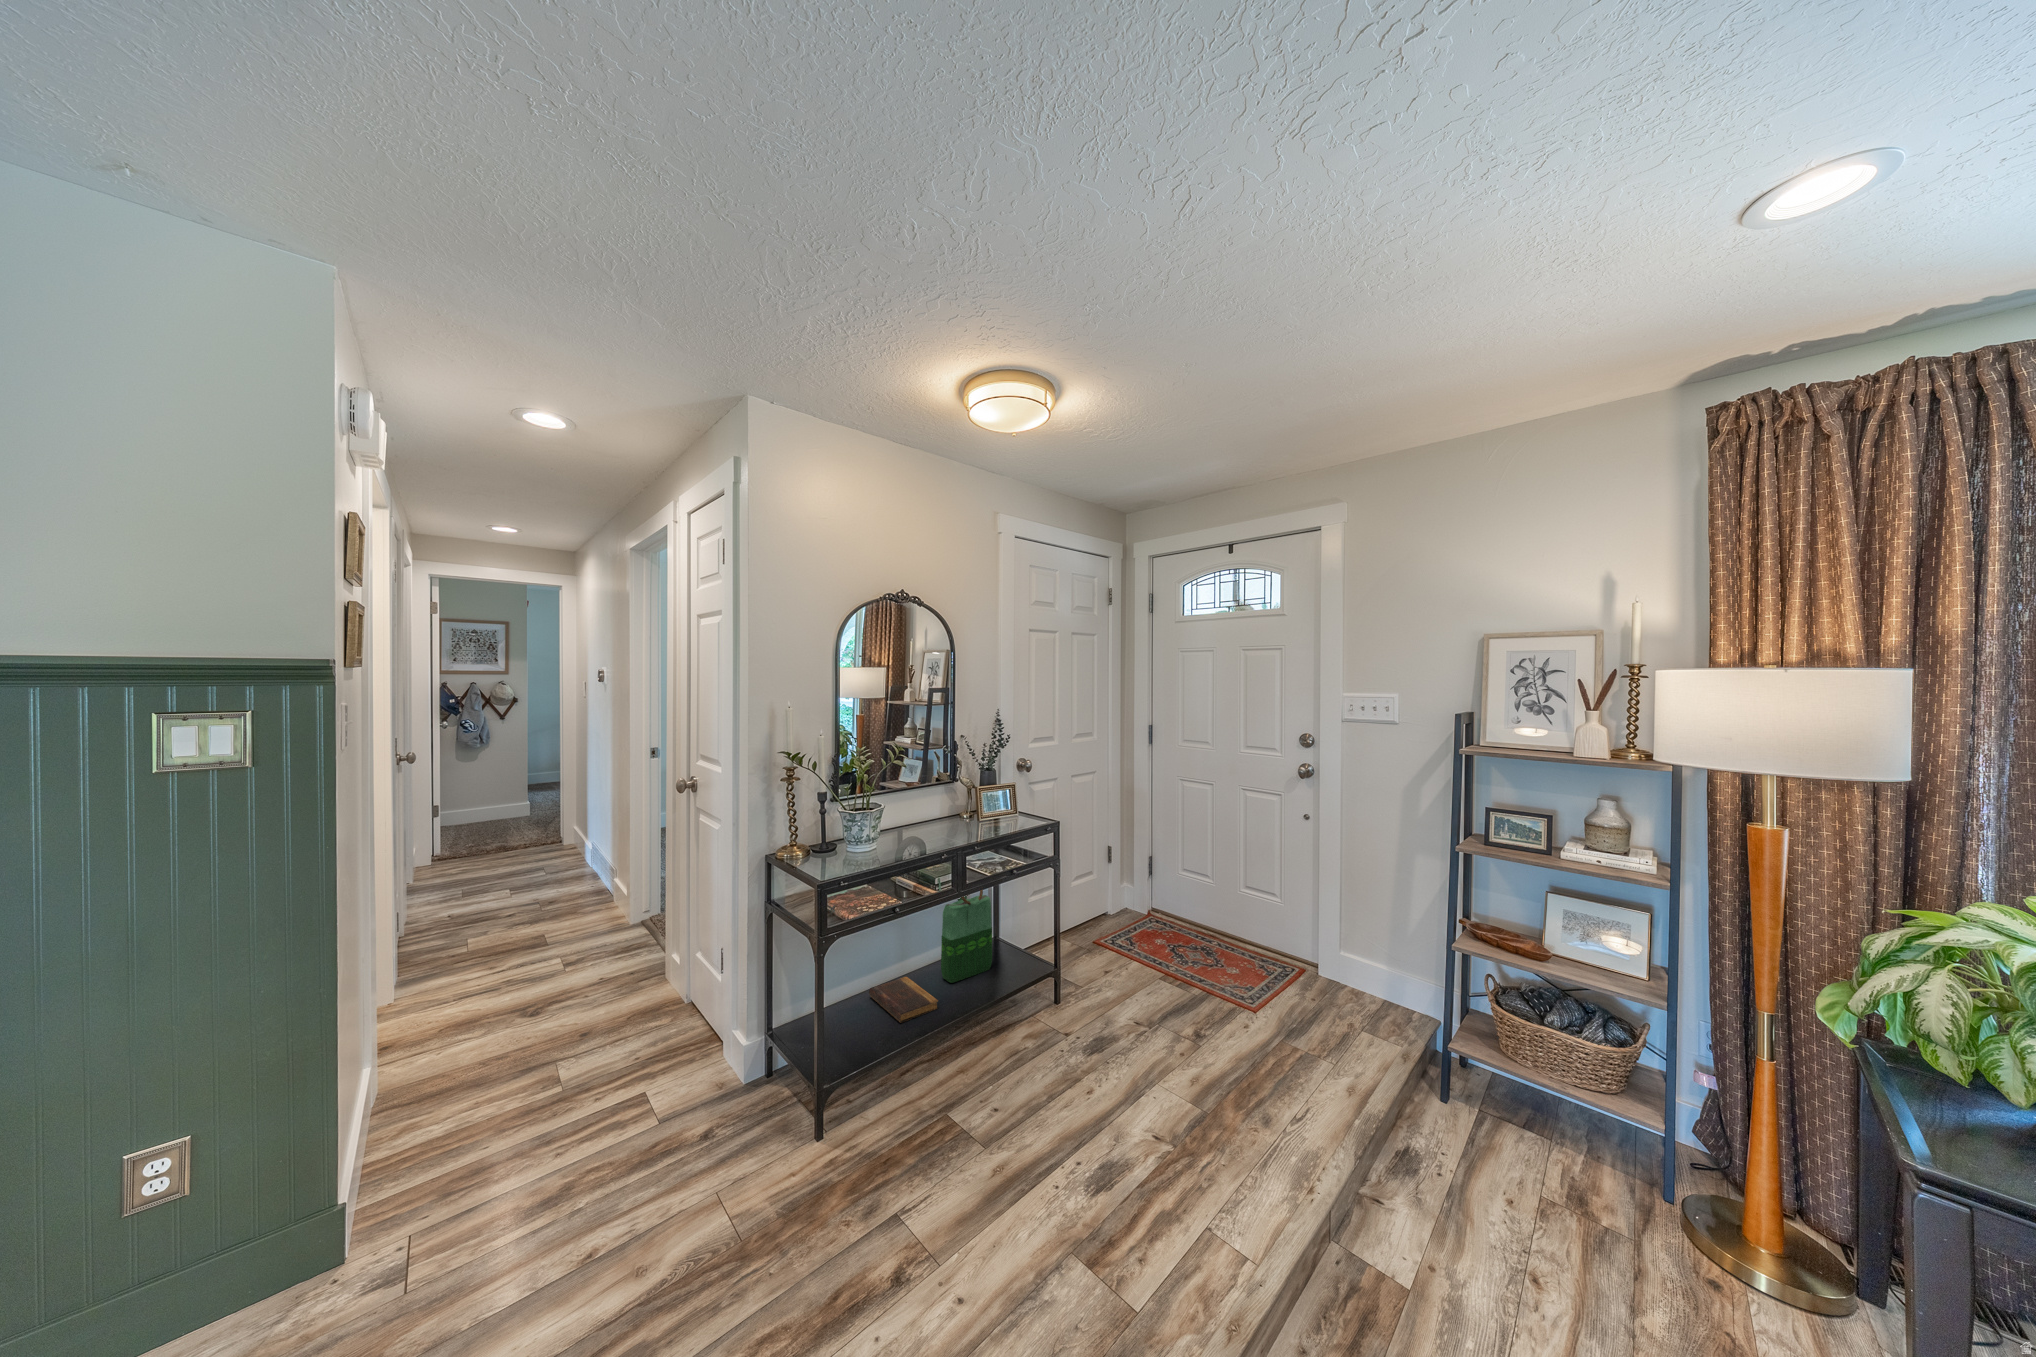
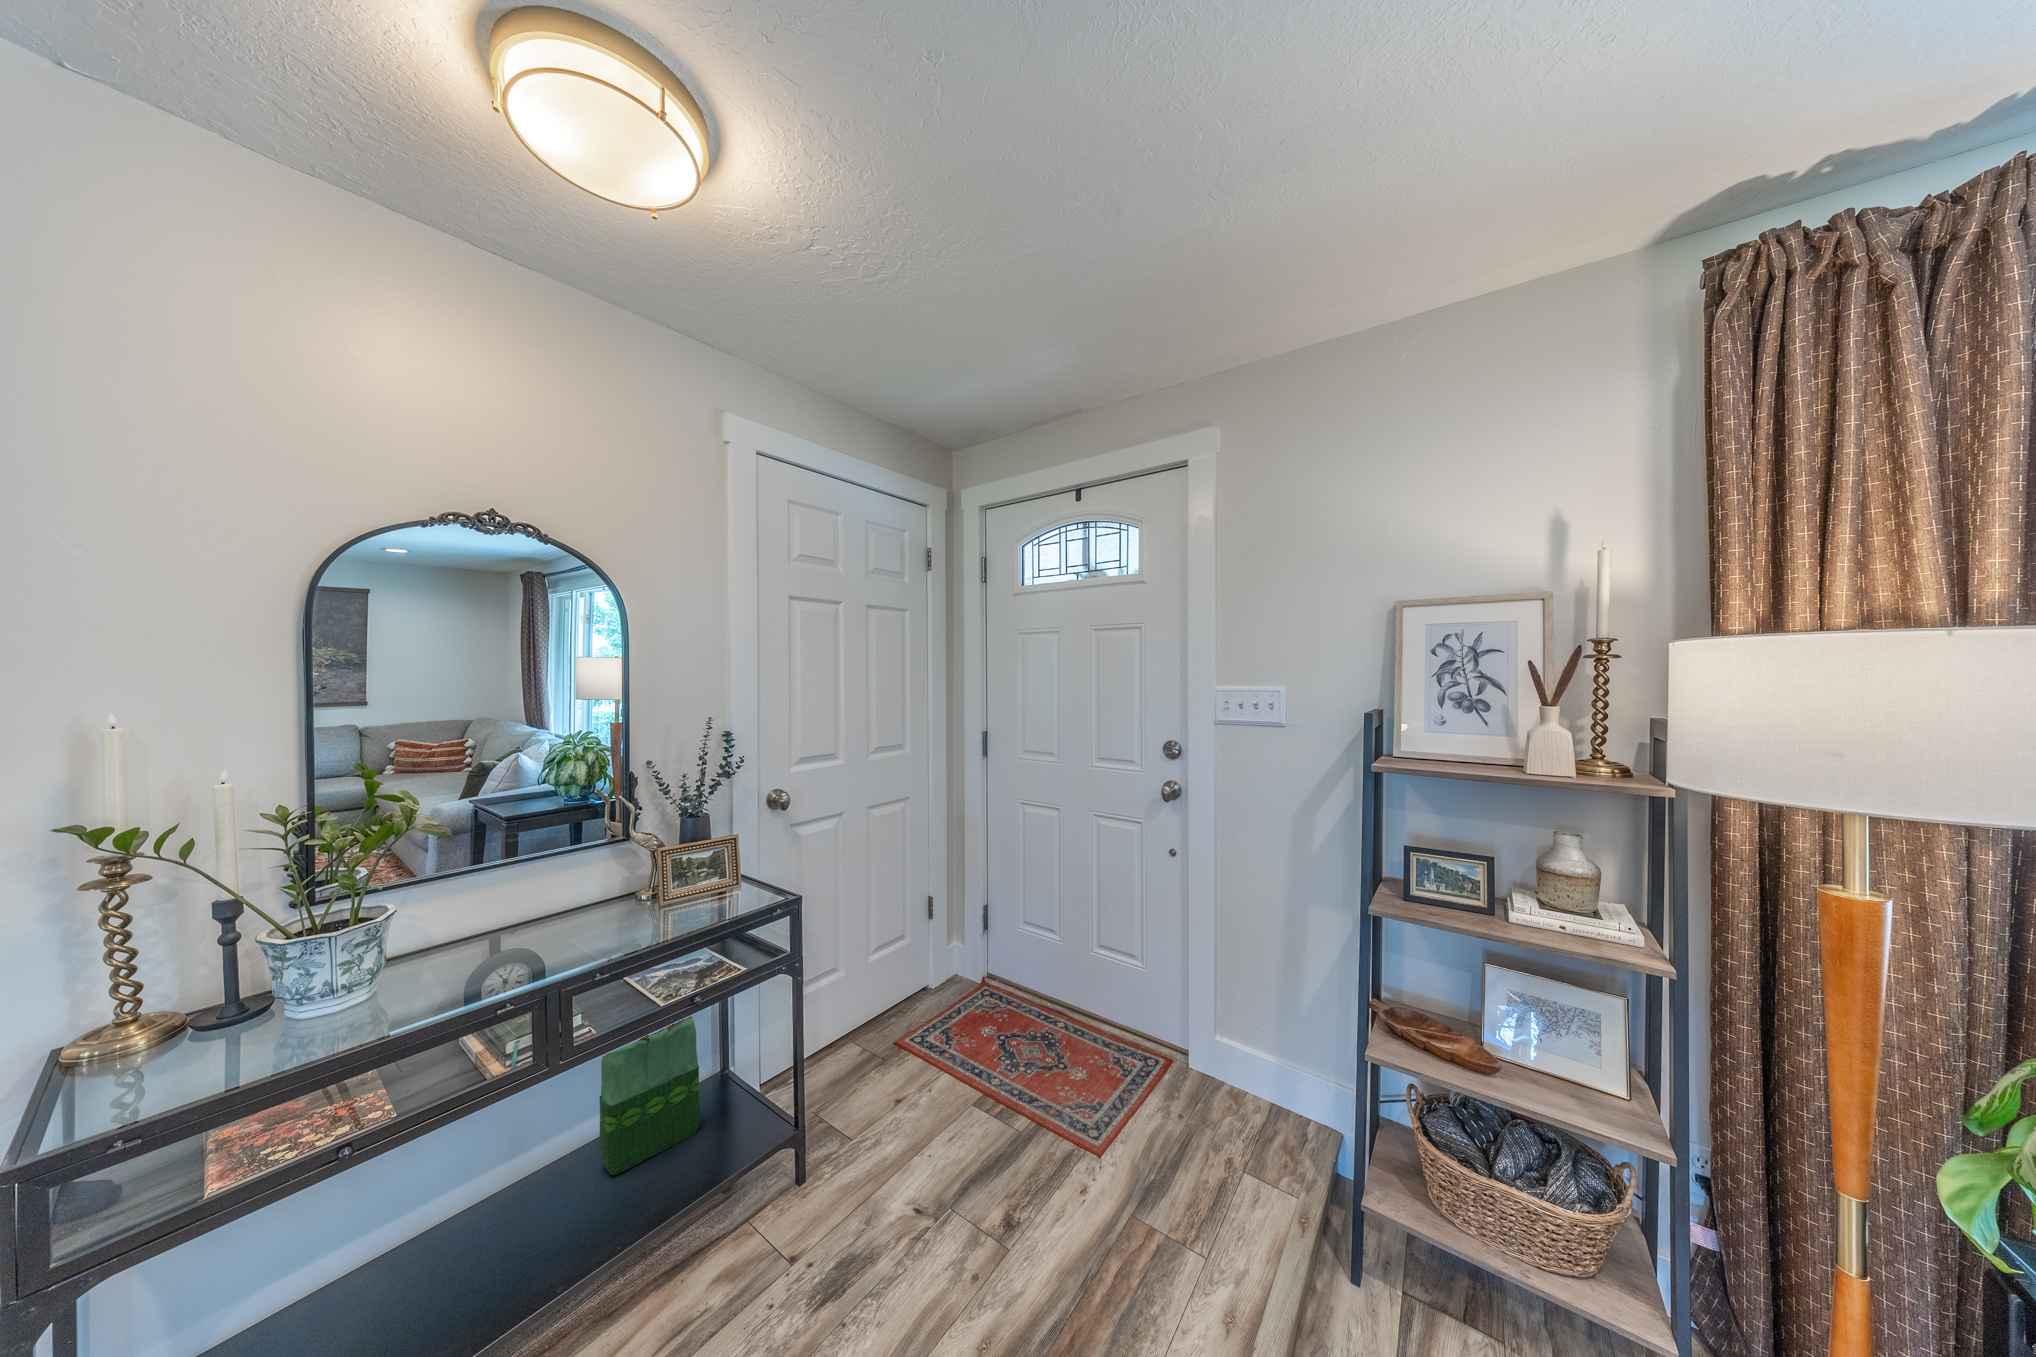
book: present [869,977,938,1023] -> none [442,1174,560,1297]

